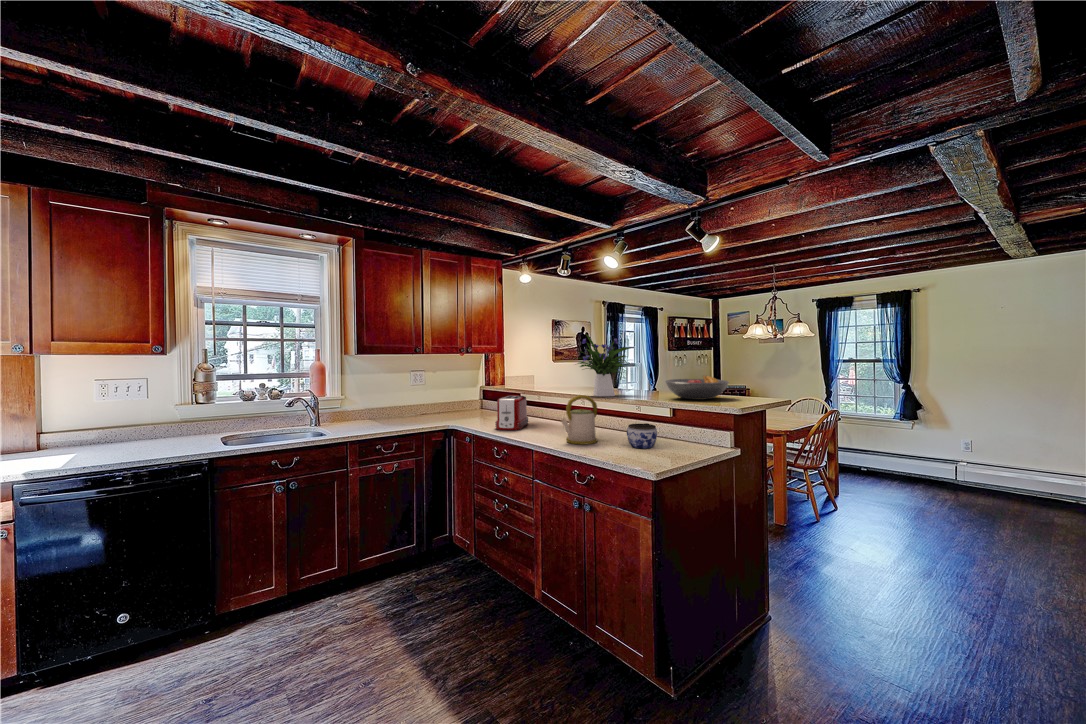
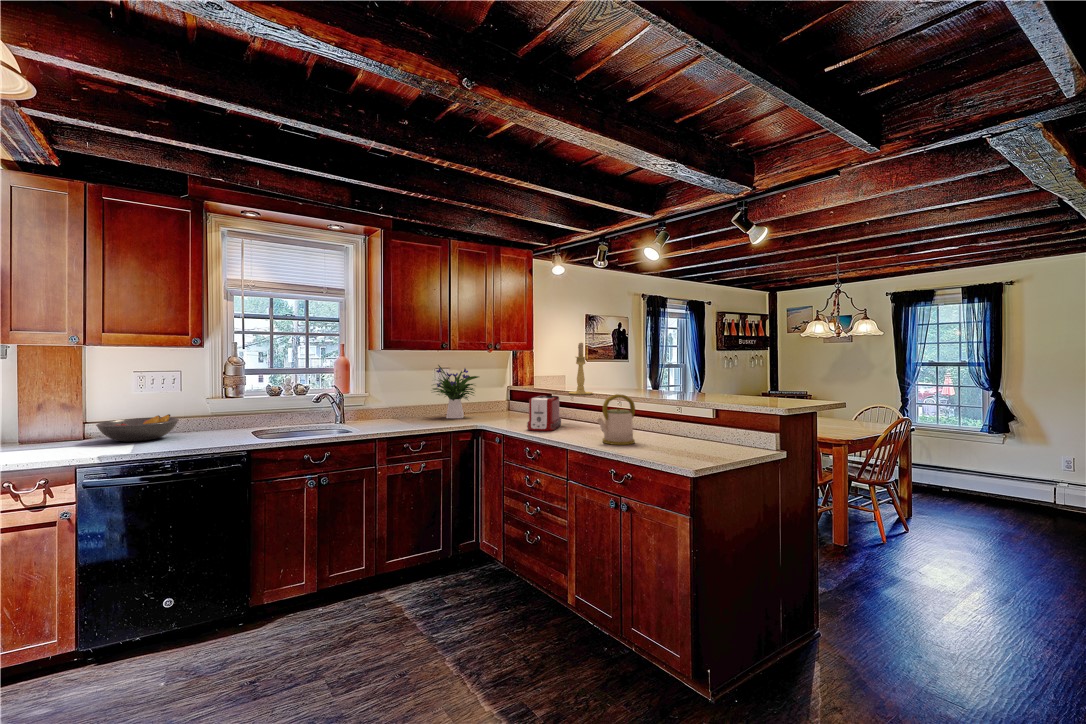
flower arrangement: present [578,334,630,396] -> present [433,365,479,418]
candle holder: none [535,345,558,395] -> present [568,343,593,395]
fruit bowl: present [666,375,729,400] -> present [96,414,179,442]
jar: present [627,423,657,449] -> none [666,424,698,450]

